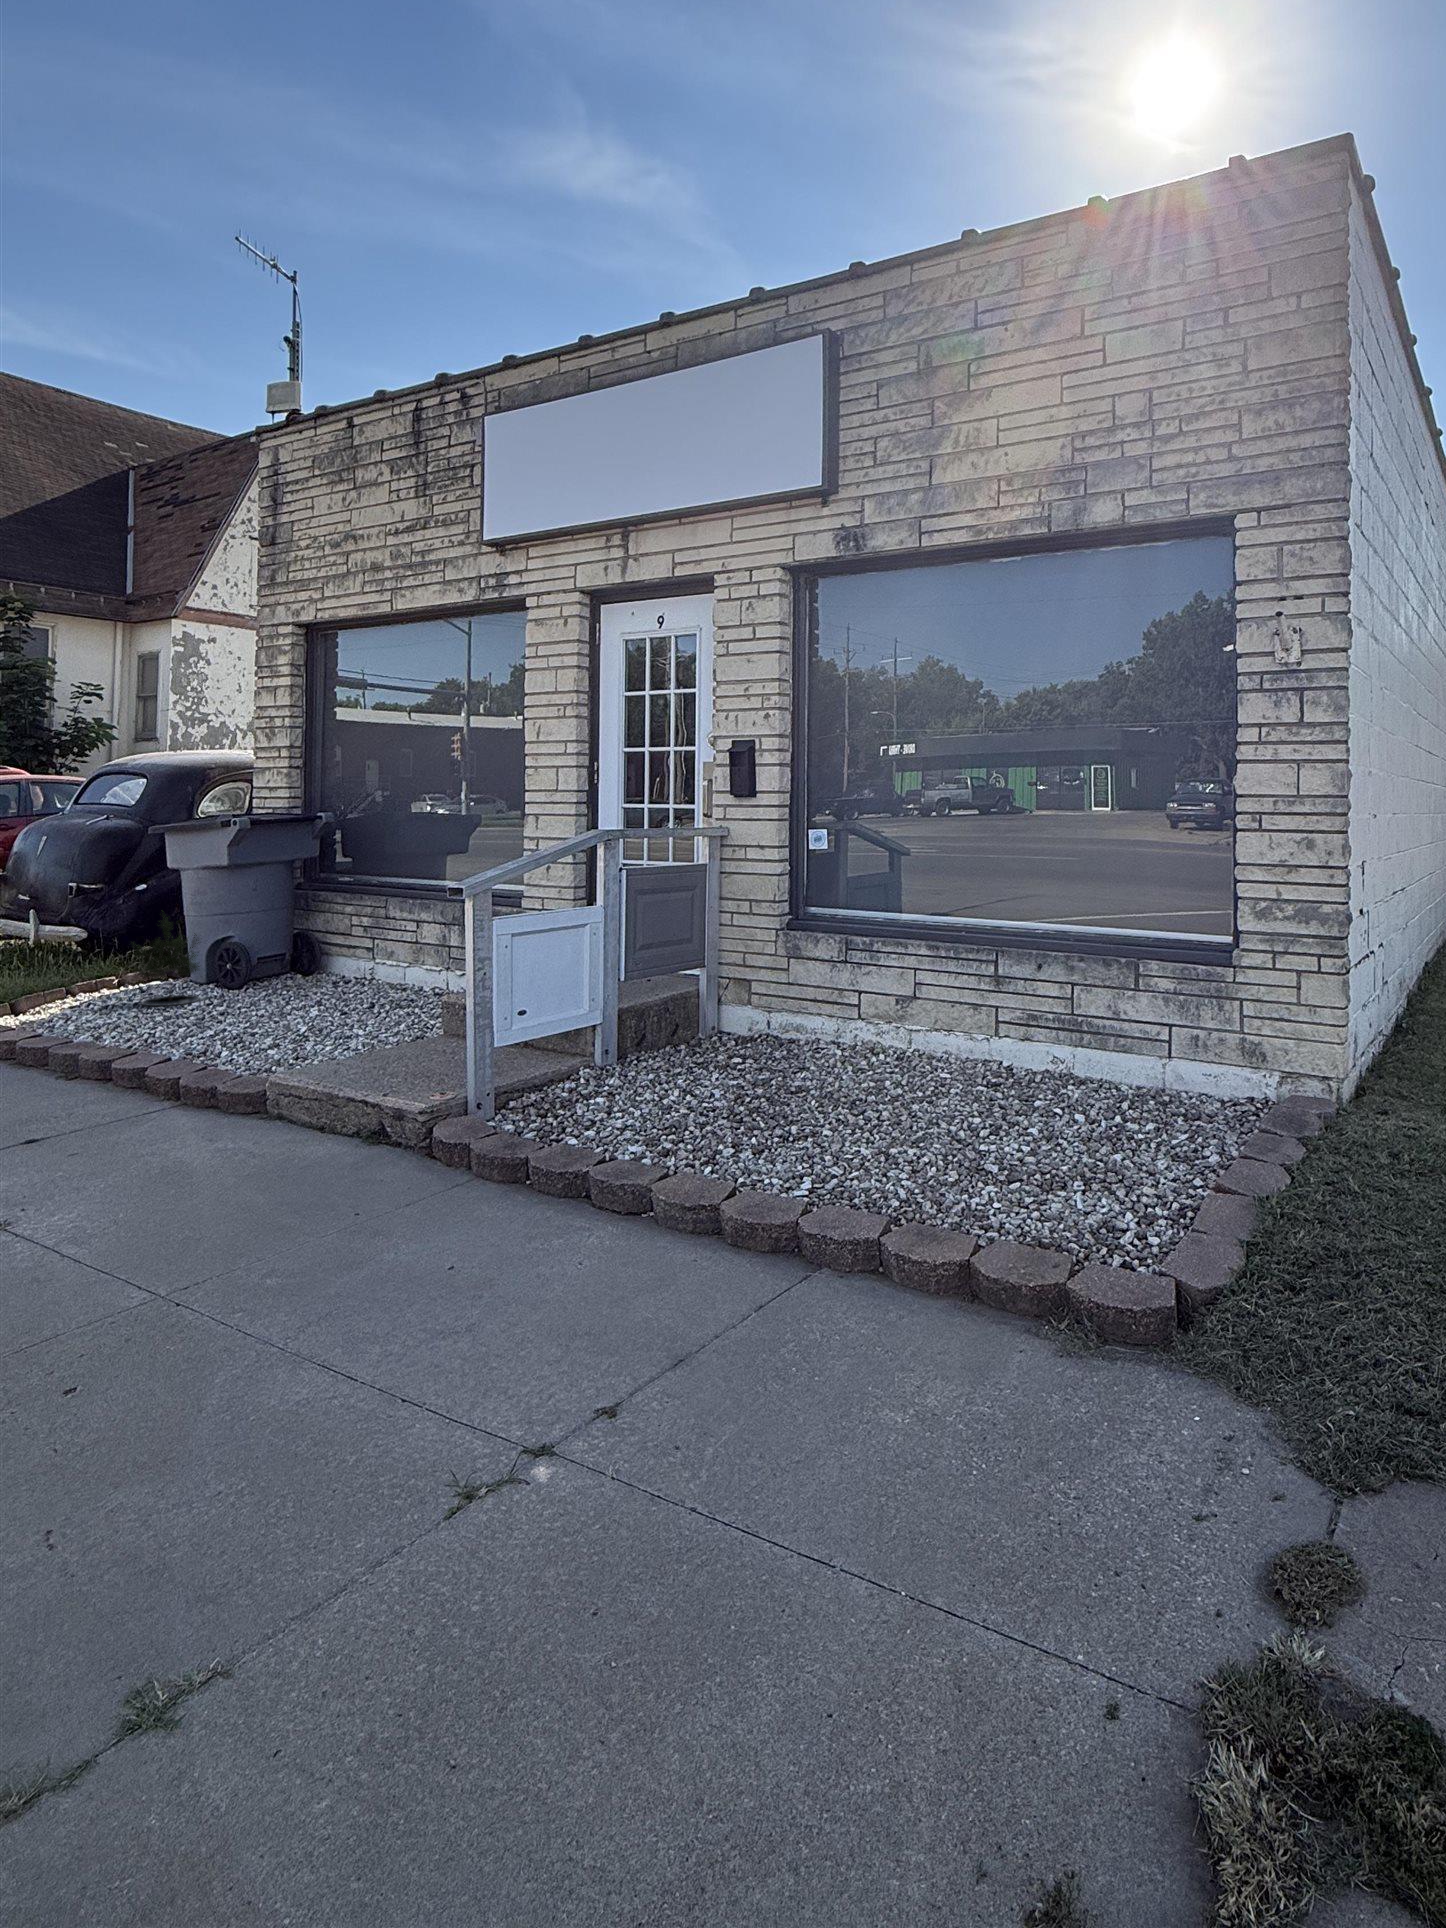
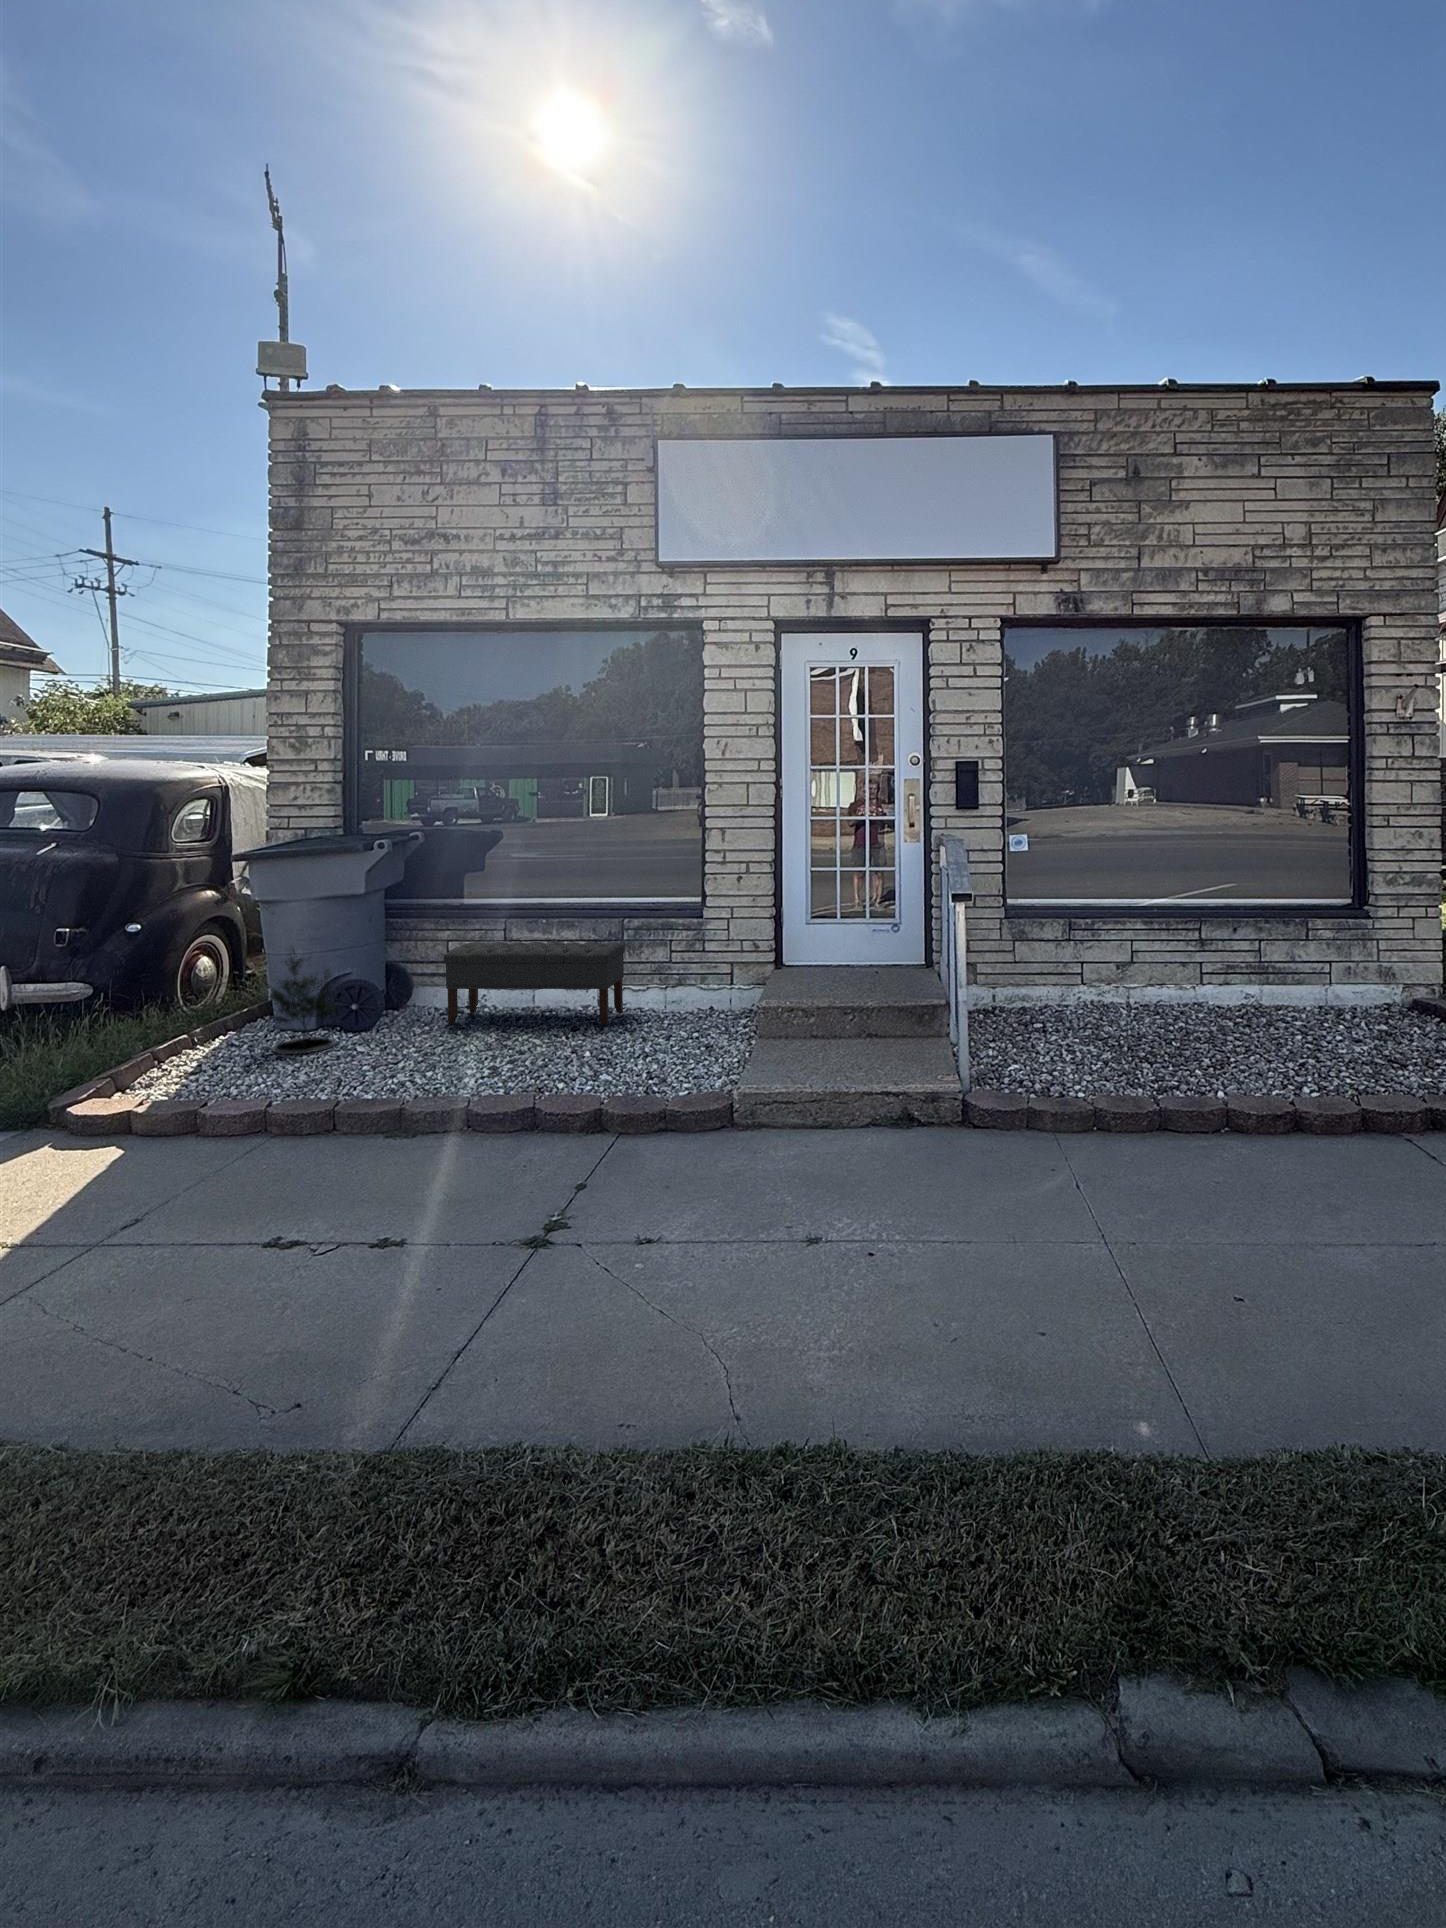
bench: none [306,922,459,1012] -> present [443,941,625,1025]

